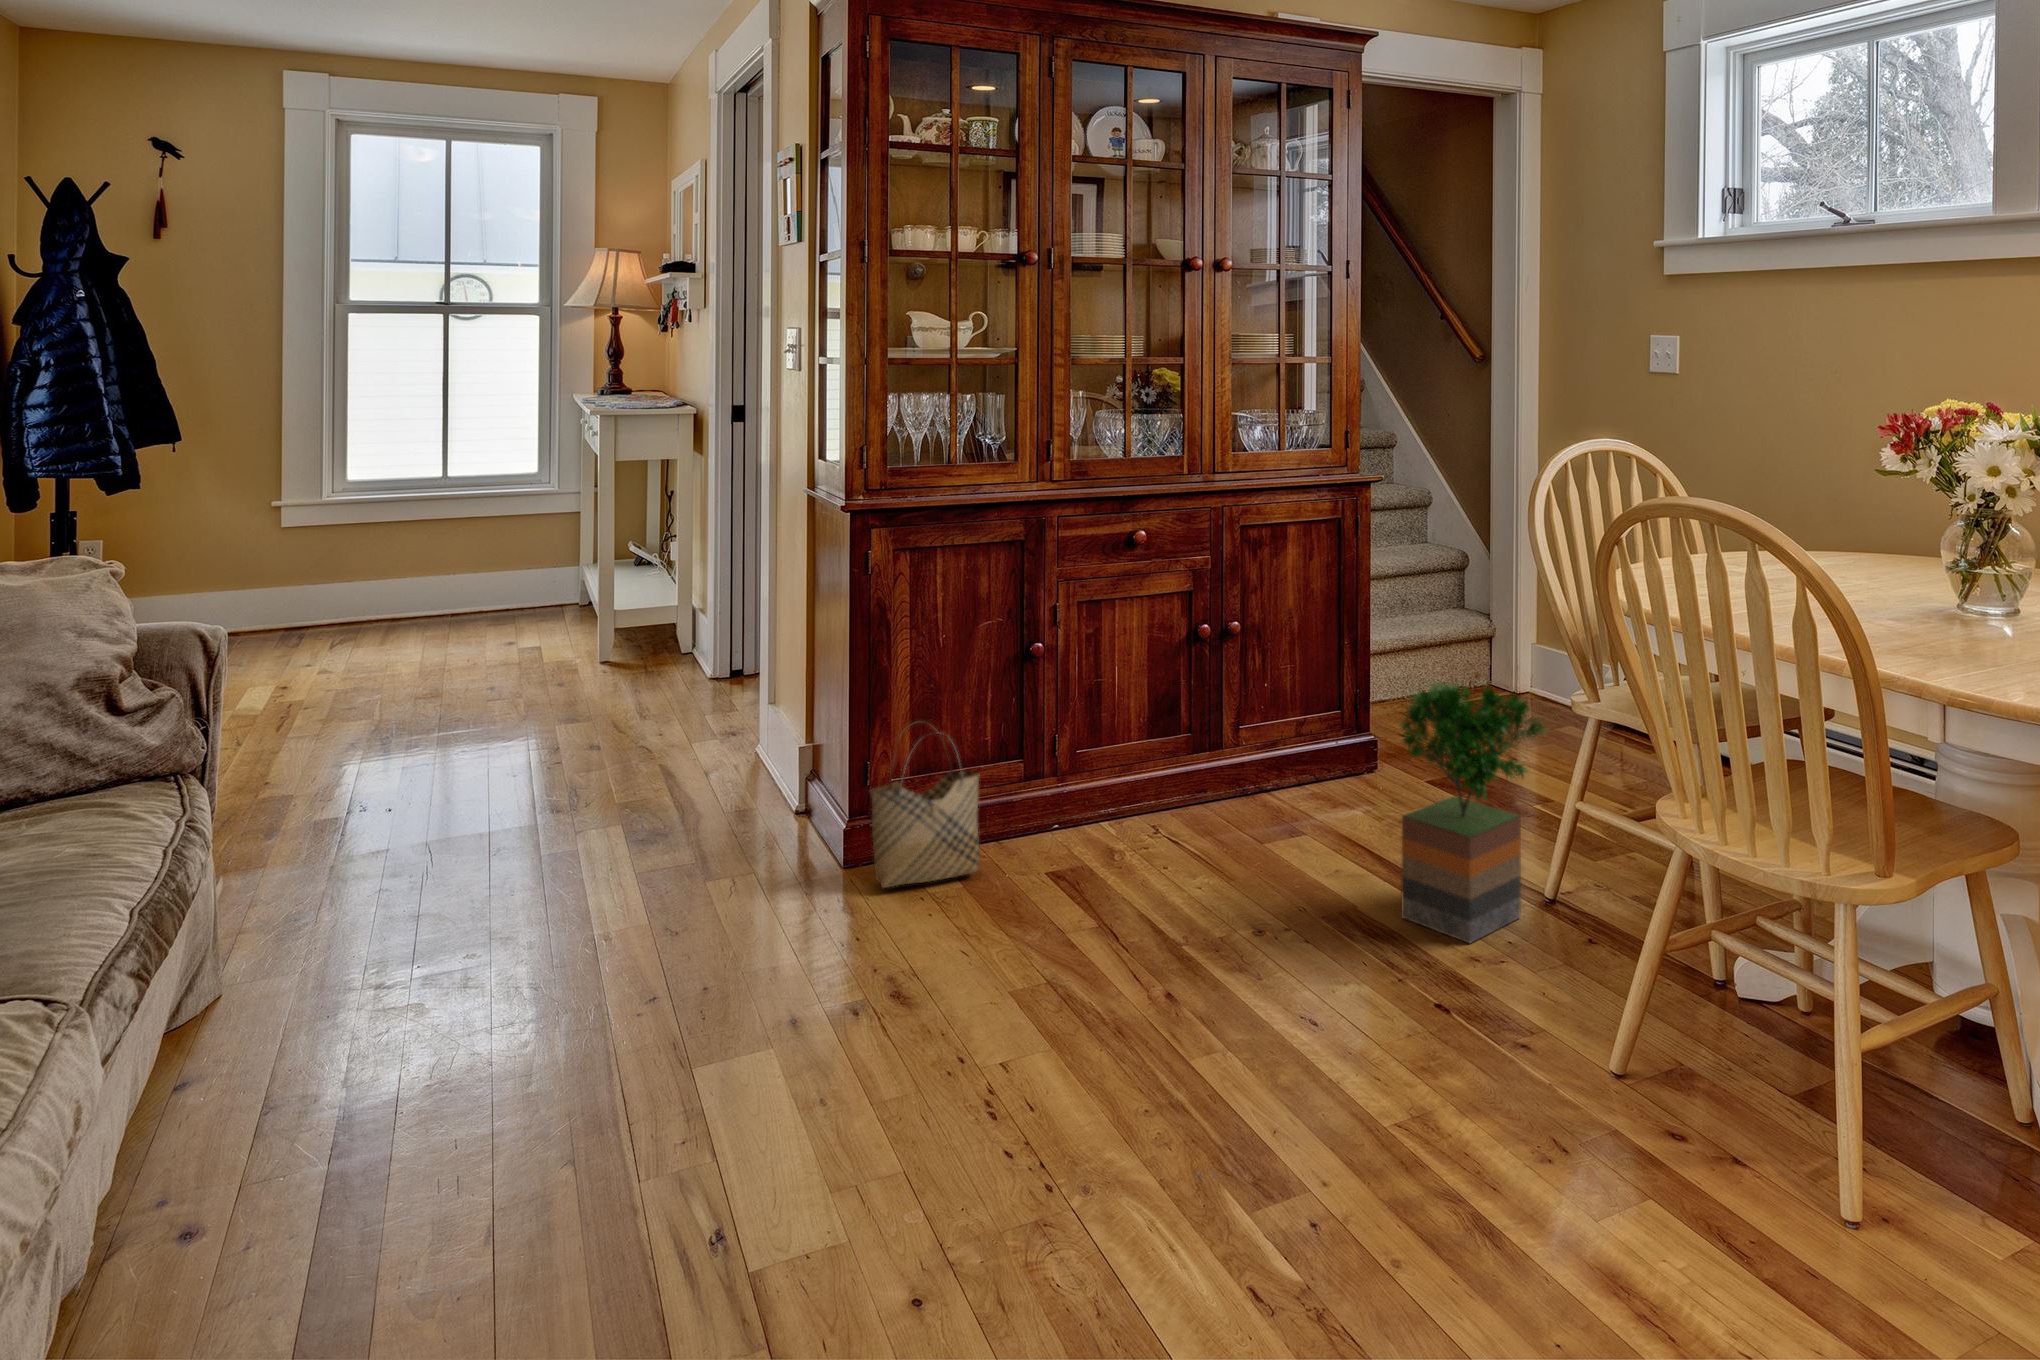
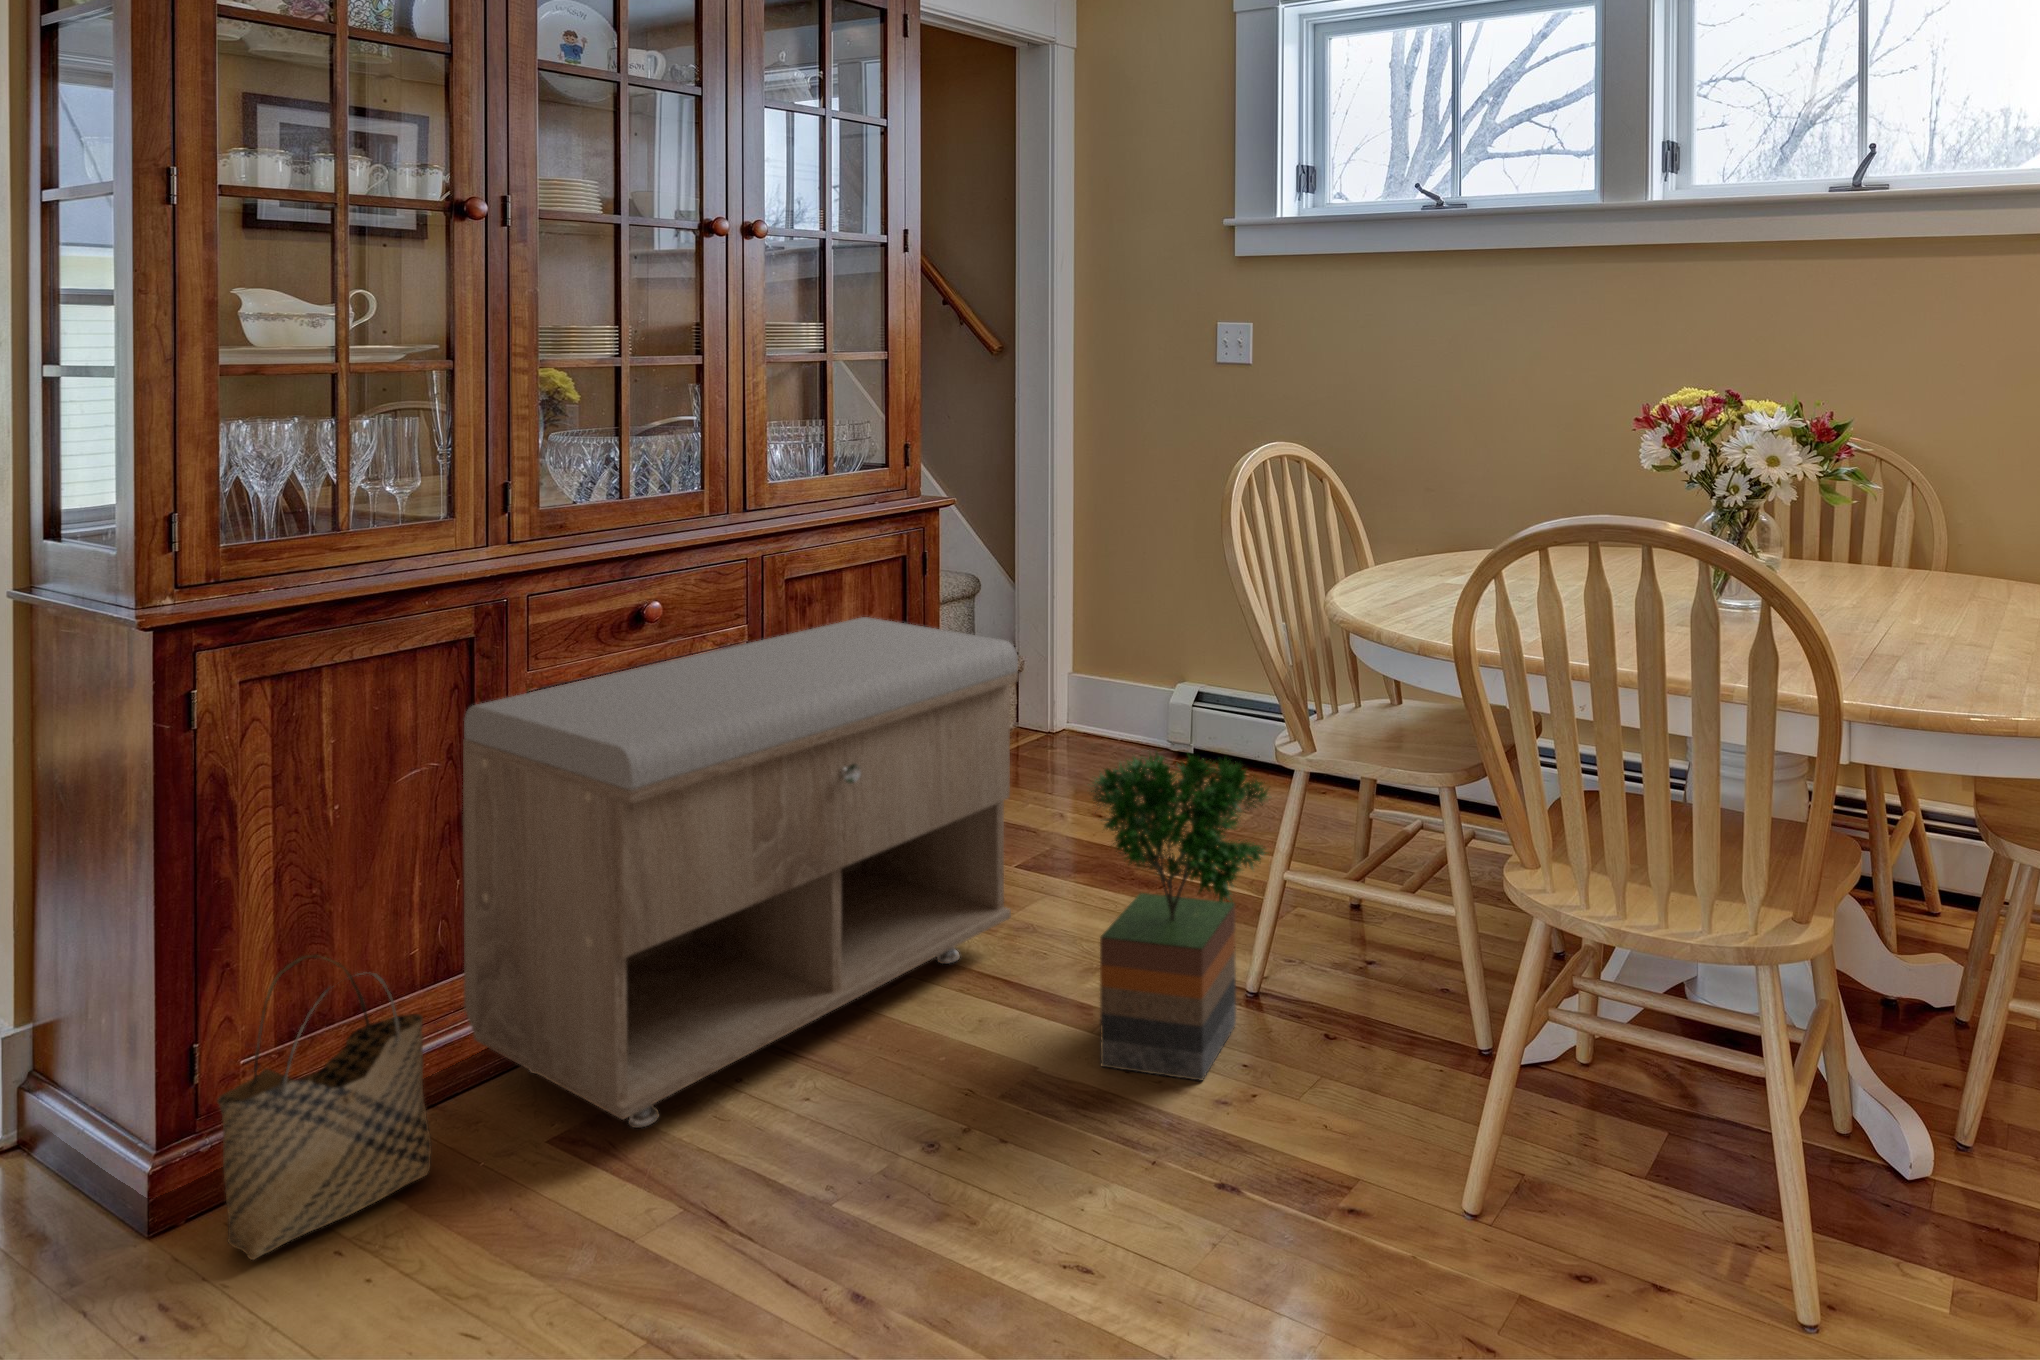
storage bench: none [1017,563,1389,879] -> present [463,617,1018,1128]

